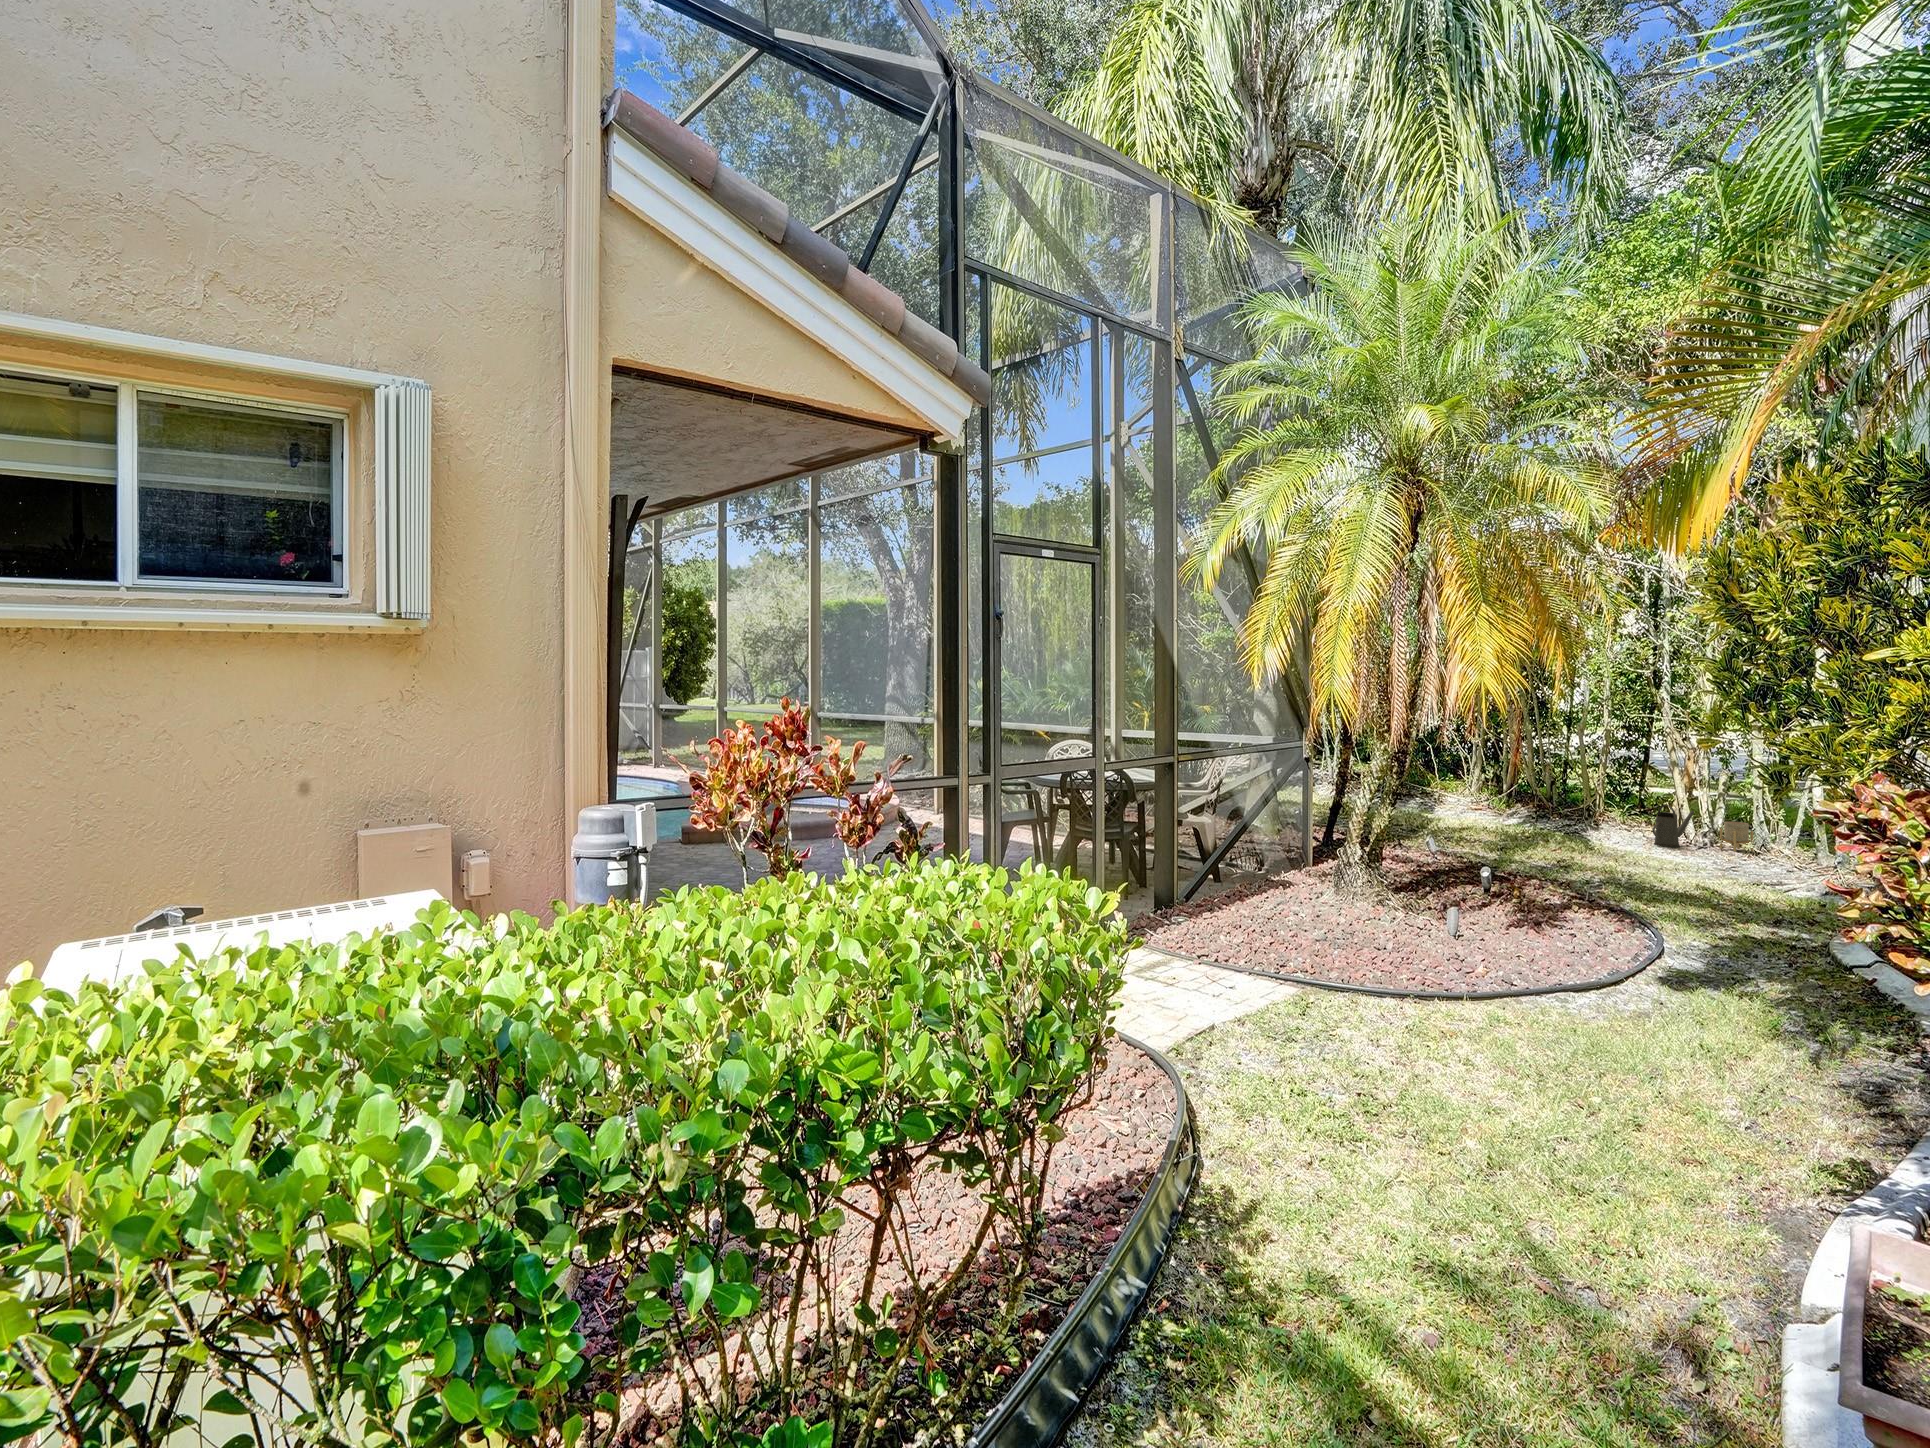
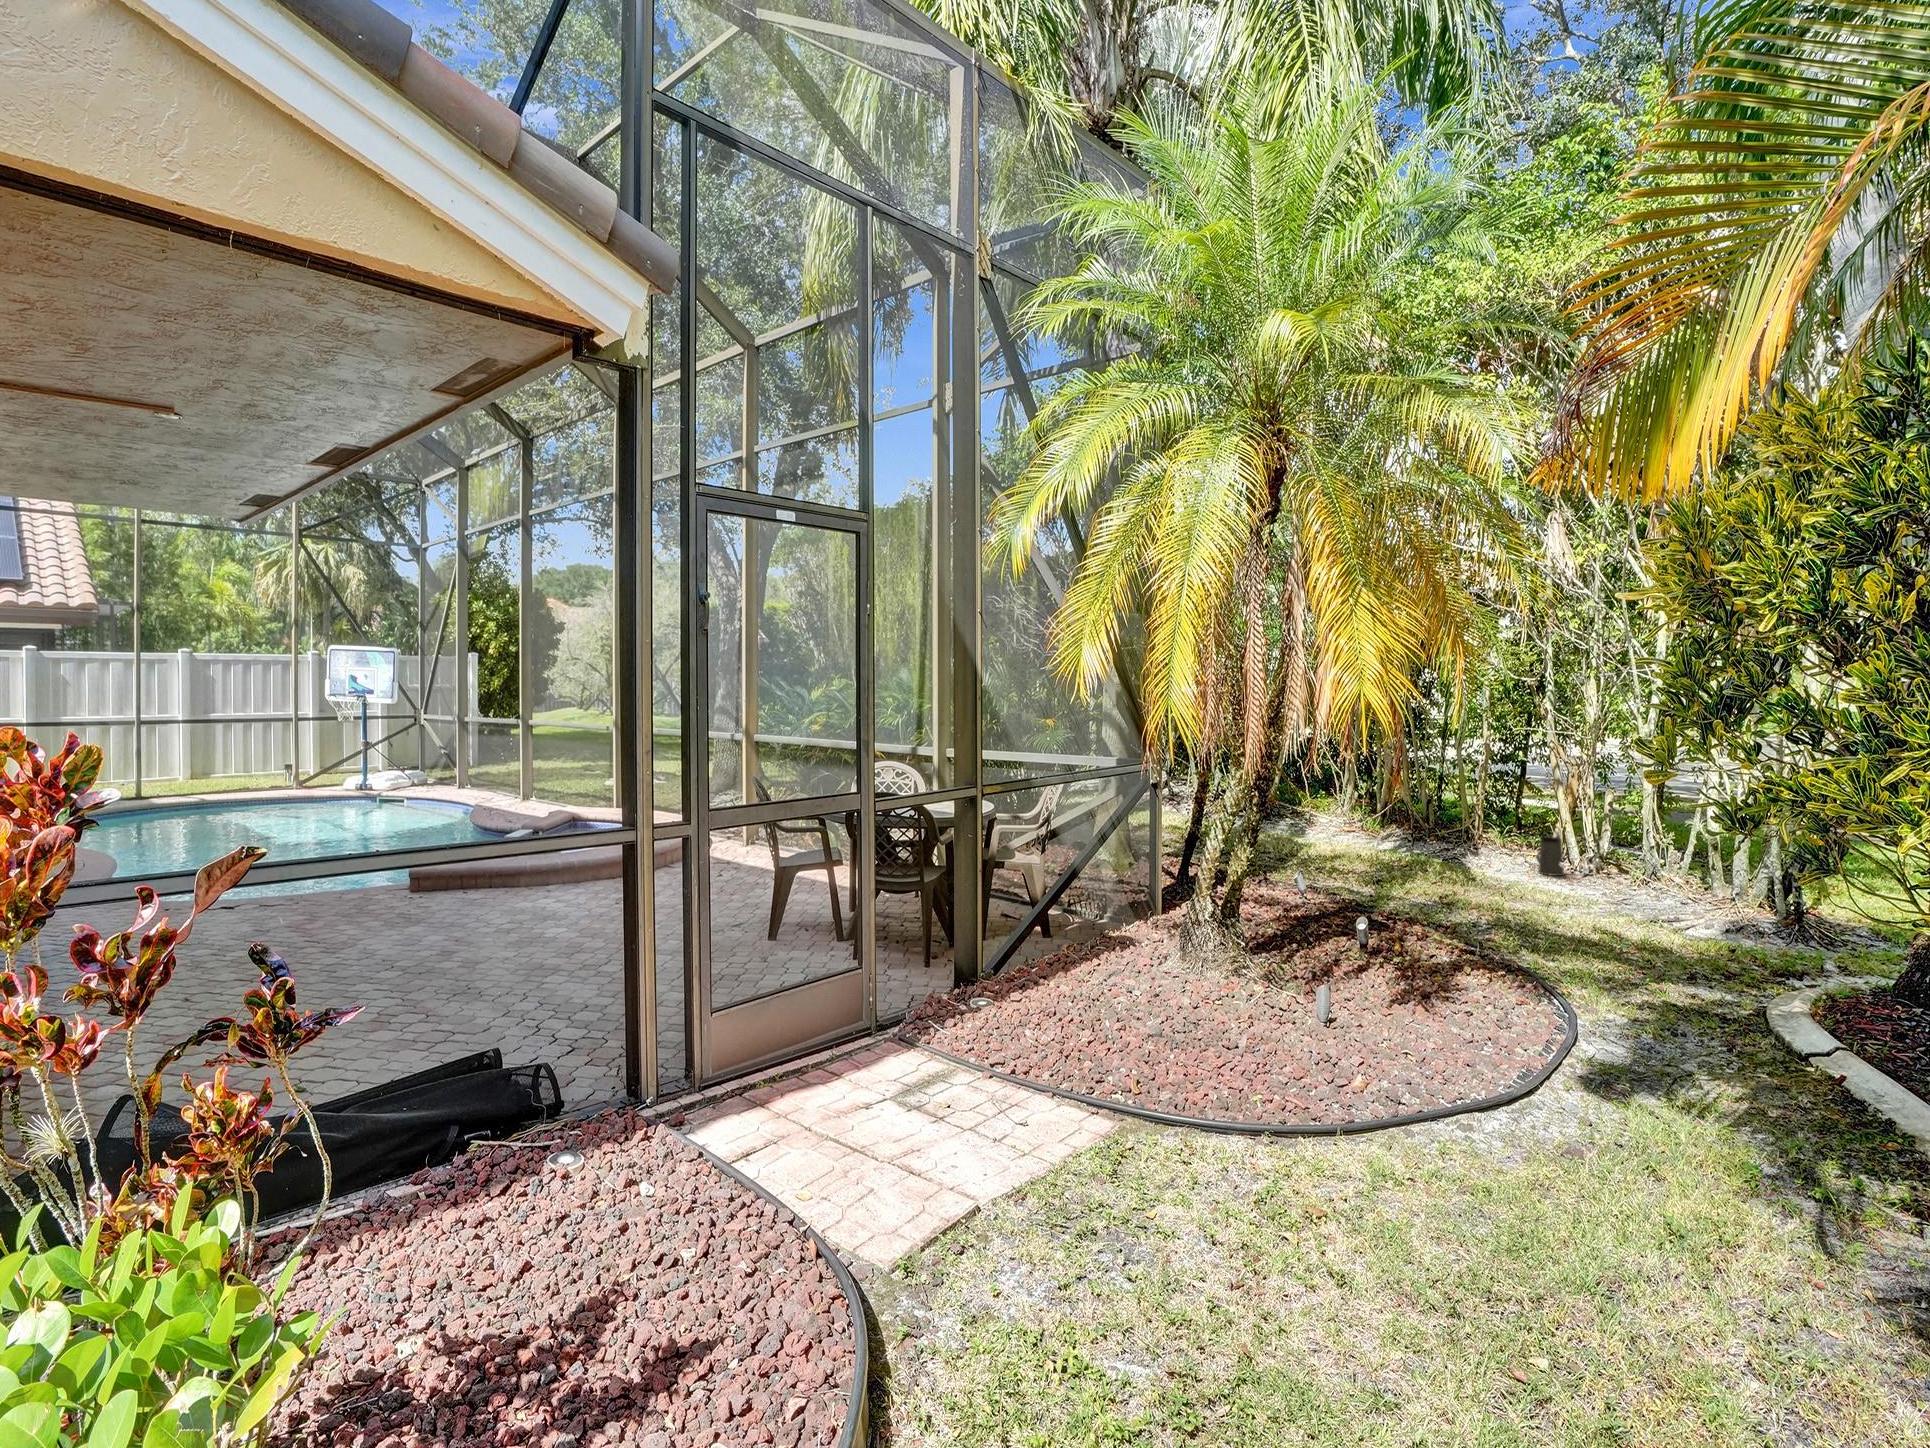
planter: present [1720,822,1753,852] -> none [1606,846,1642,880]

